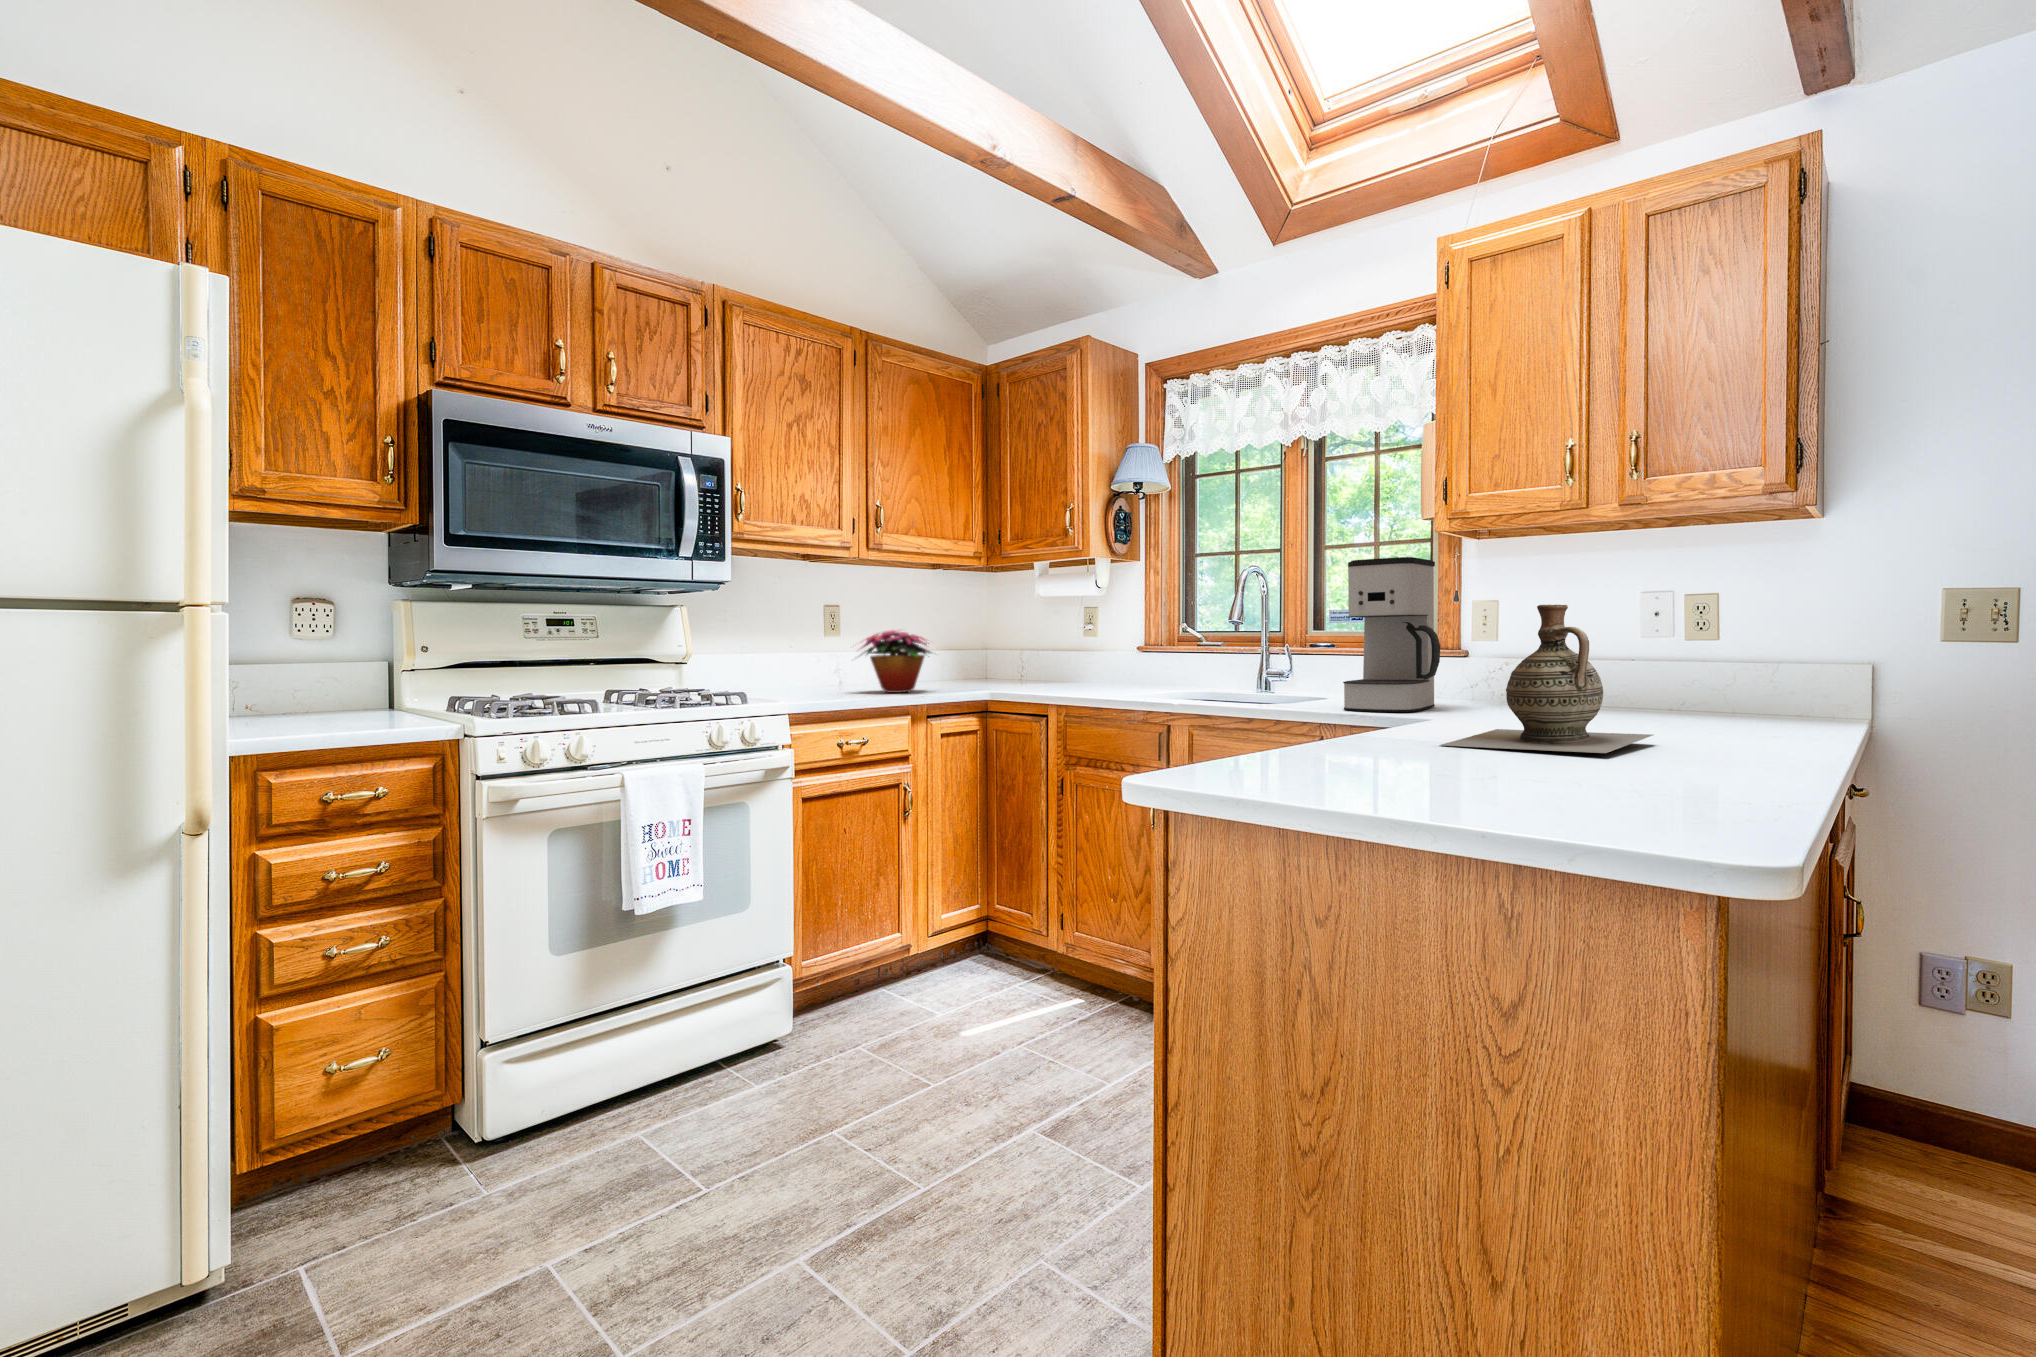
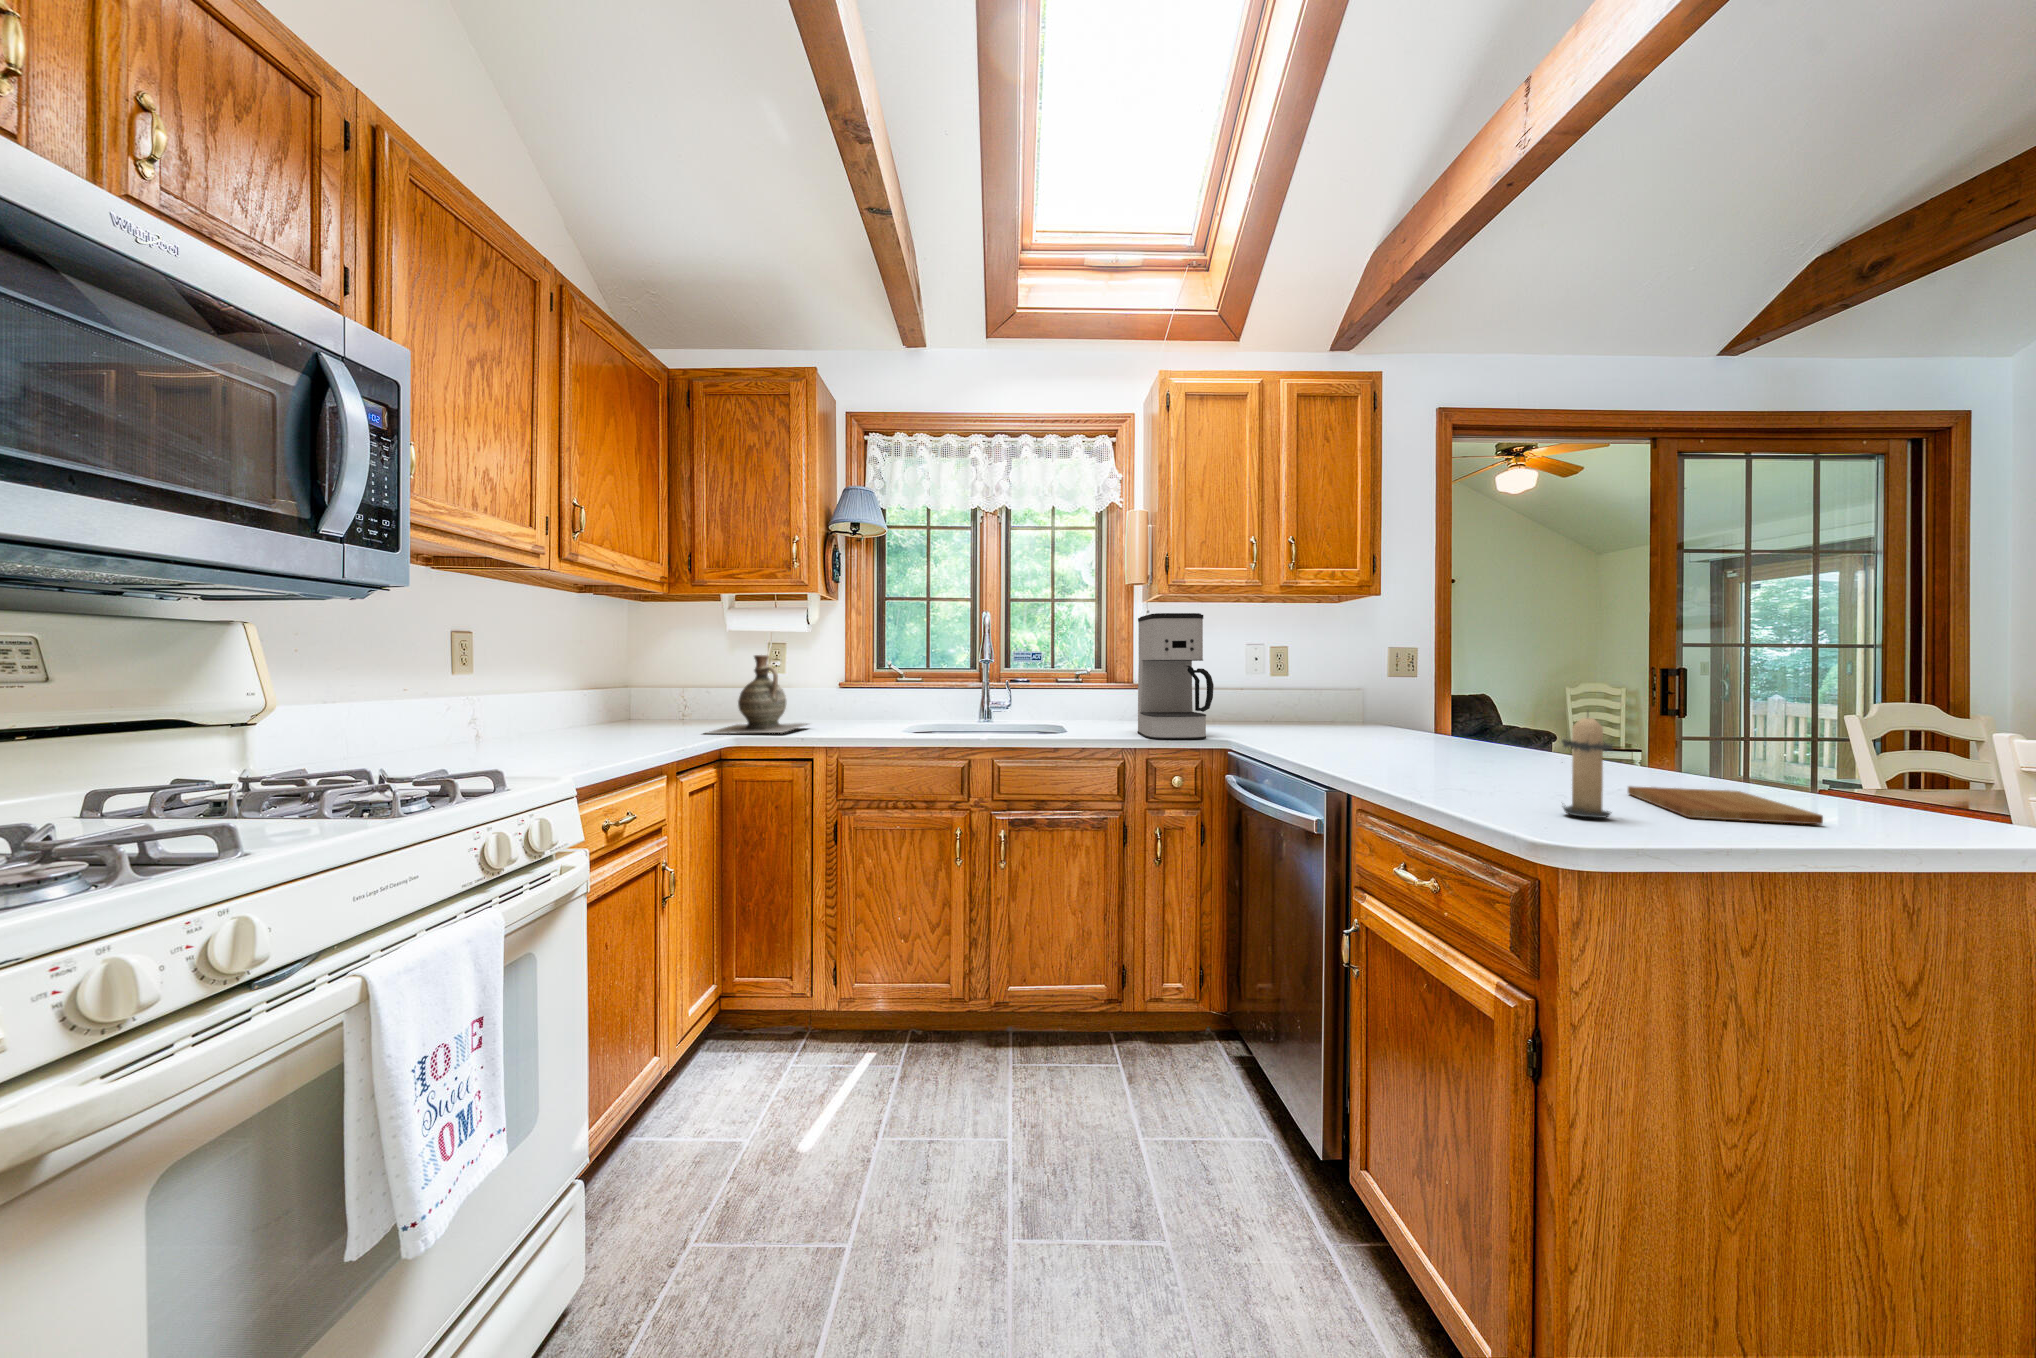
ceramic jug: present [1441,605,1653,753] -> present [707,655,807,734]
flower arrangement: present [861,630,931,693] -> none [538,662,668,741]
candle: none [1279,665,1338,784] -> present [1562,712,1612,818]
cutting board: none [1415,769,1643,810] -> present [1628,786,1823,825]

